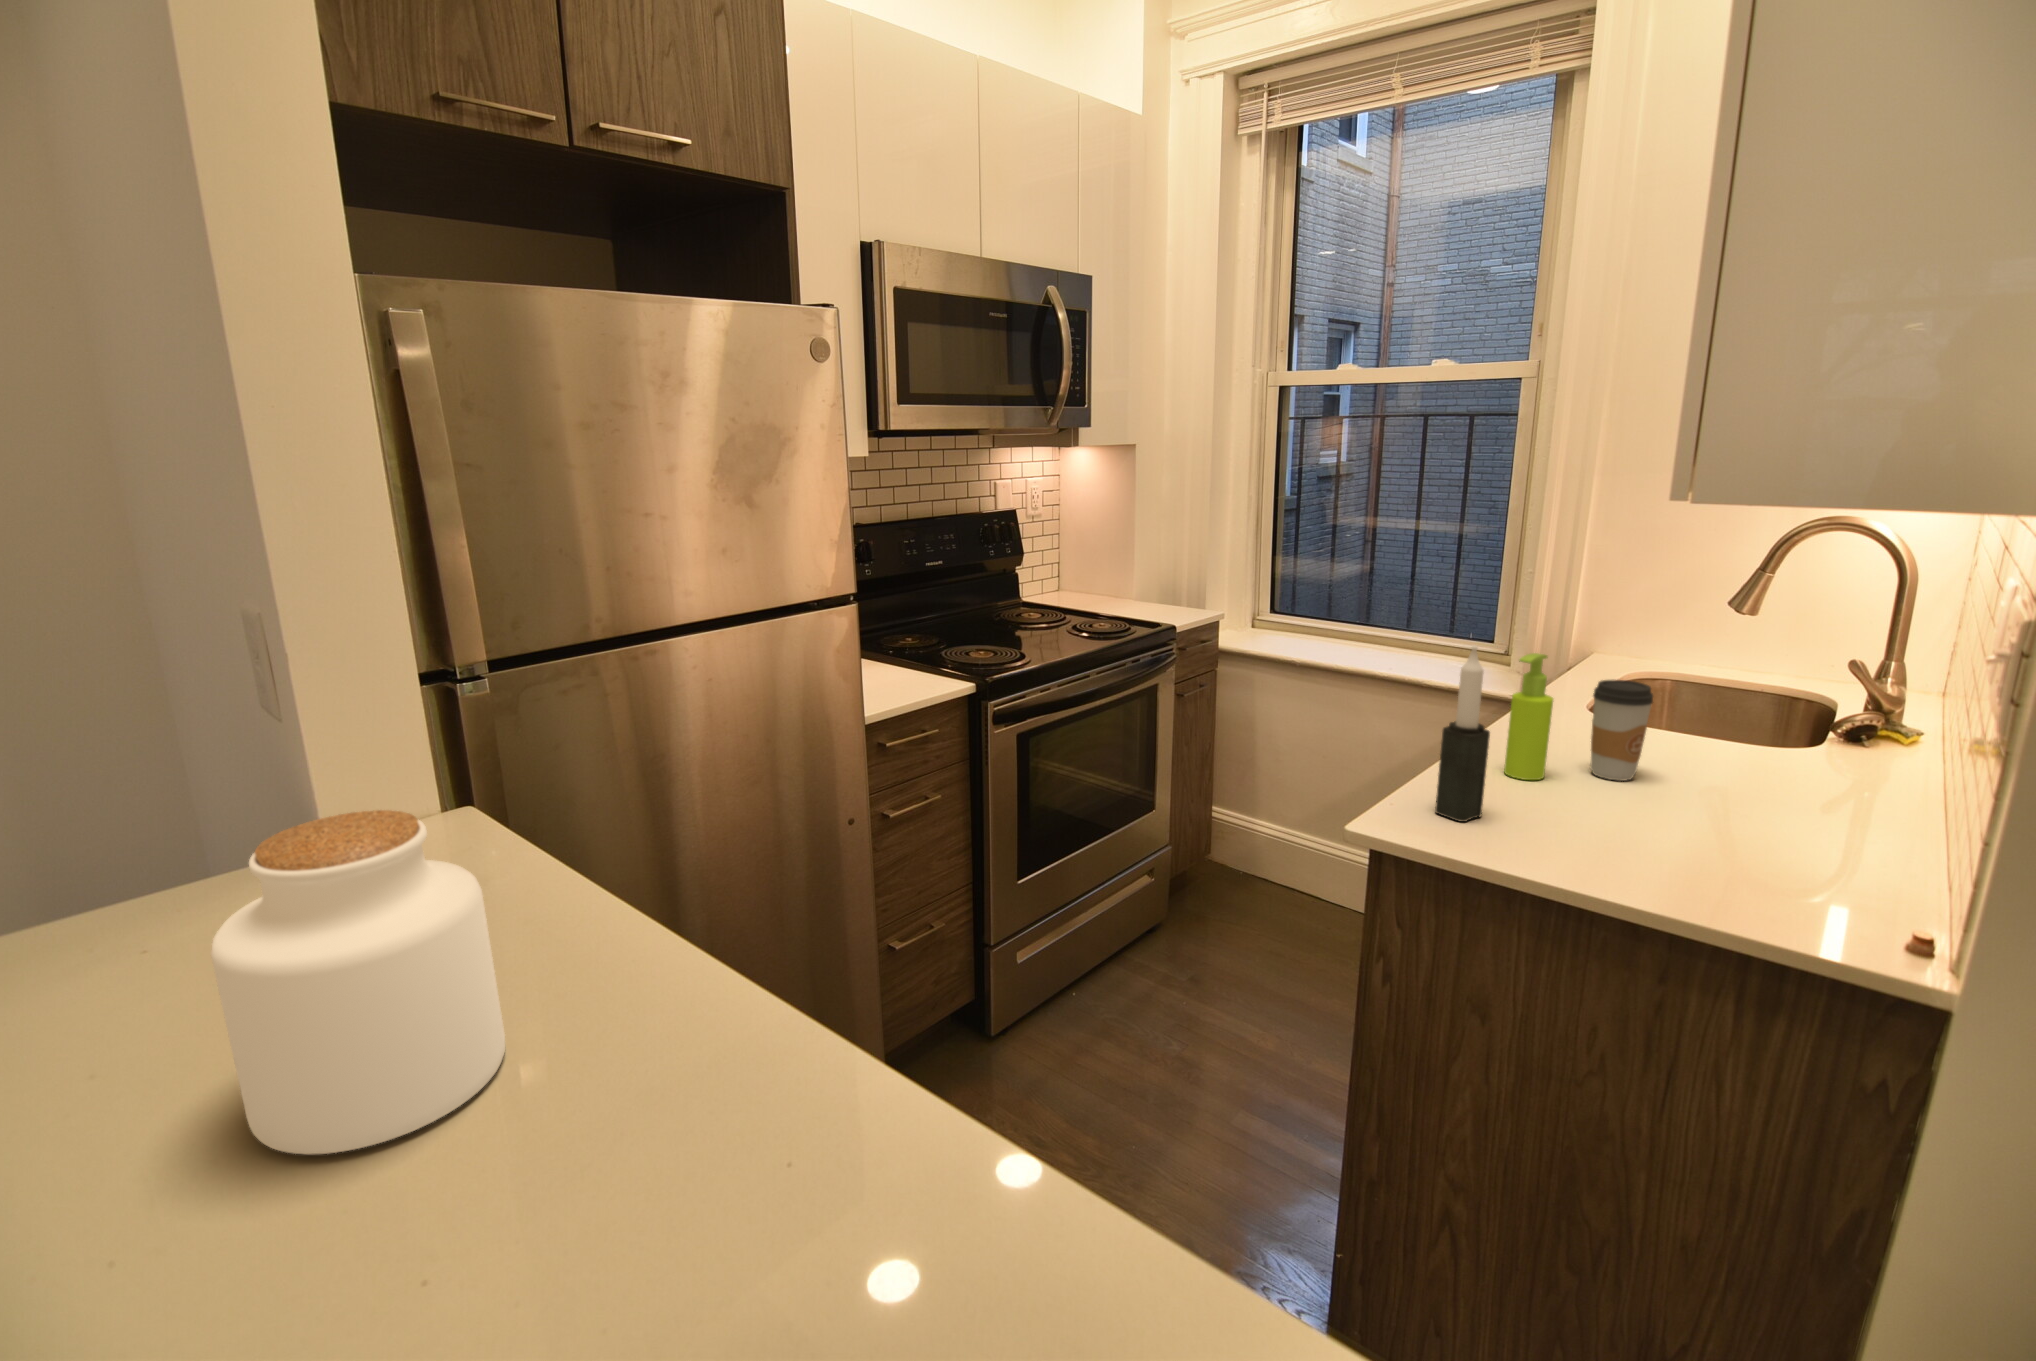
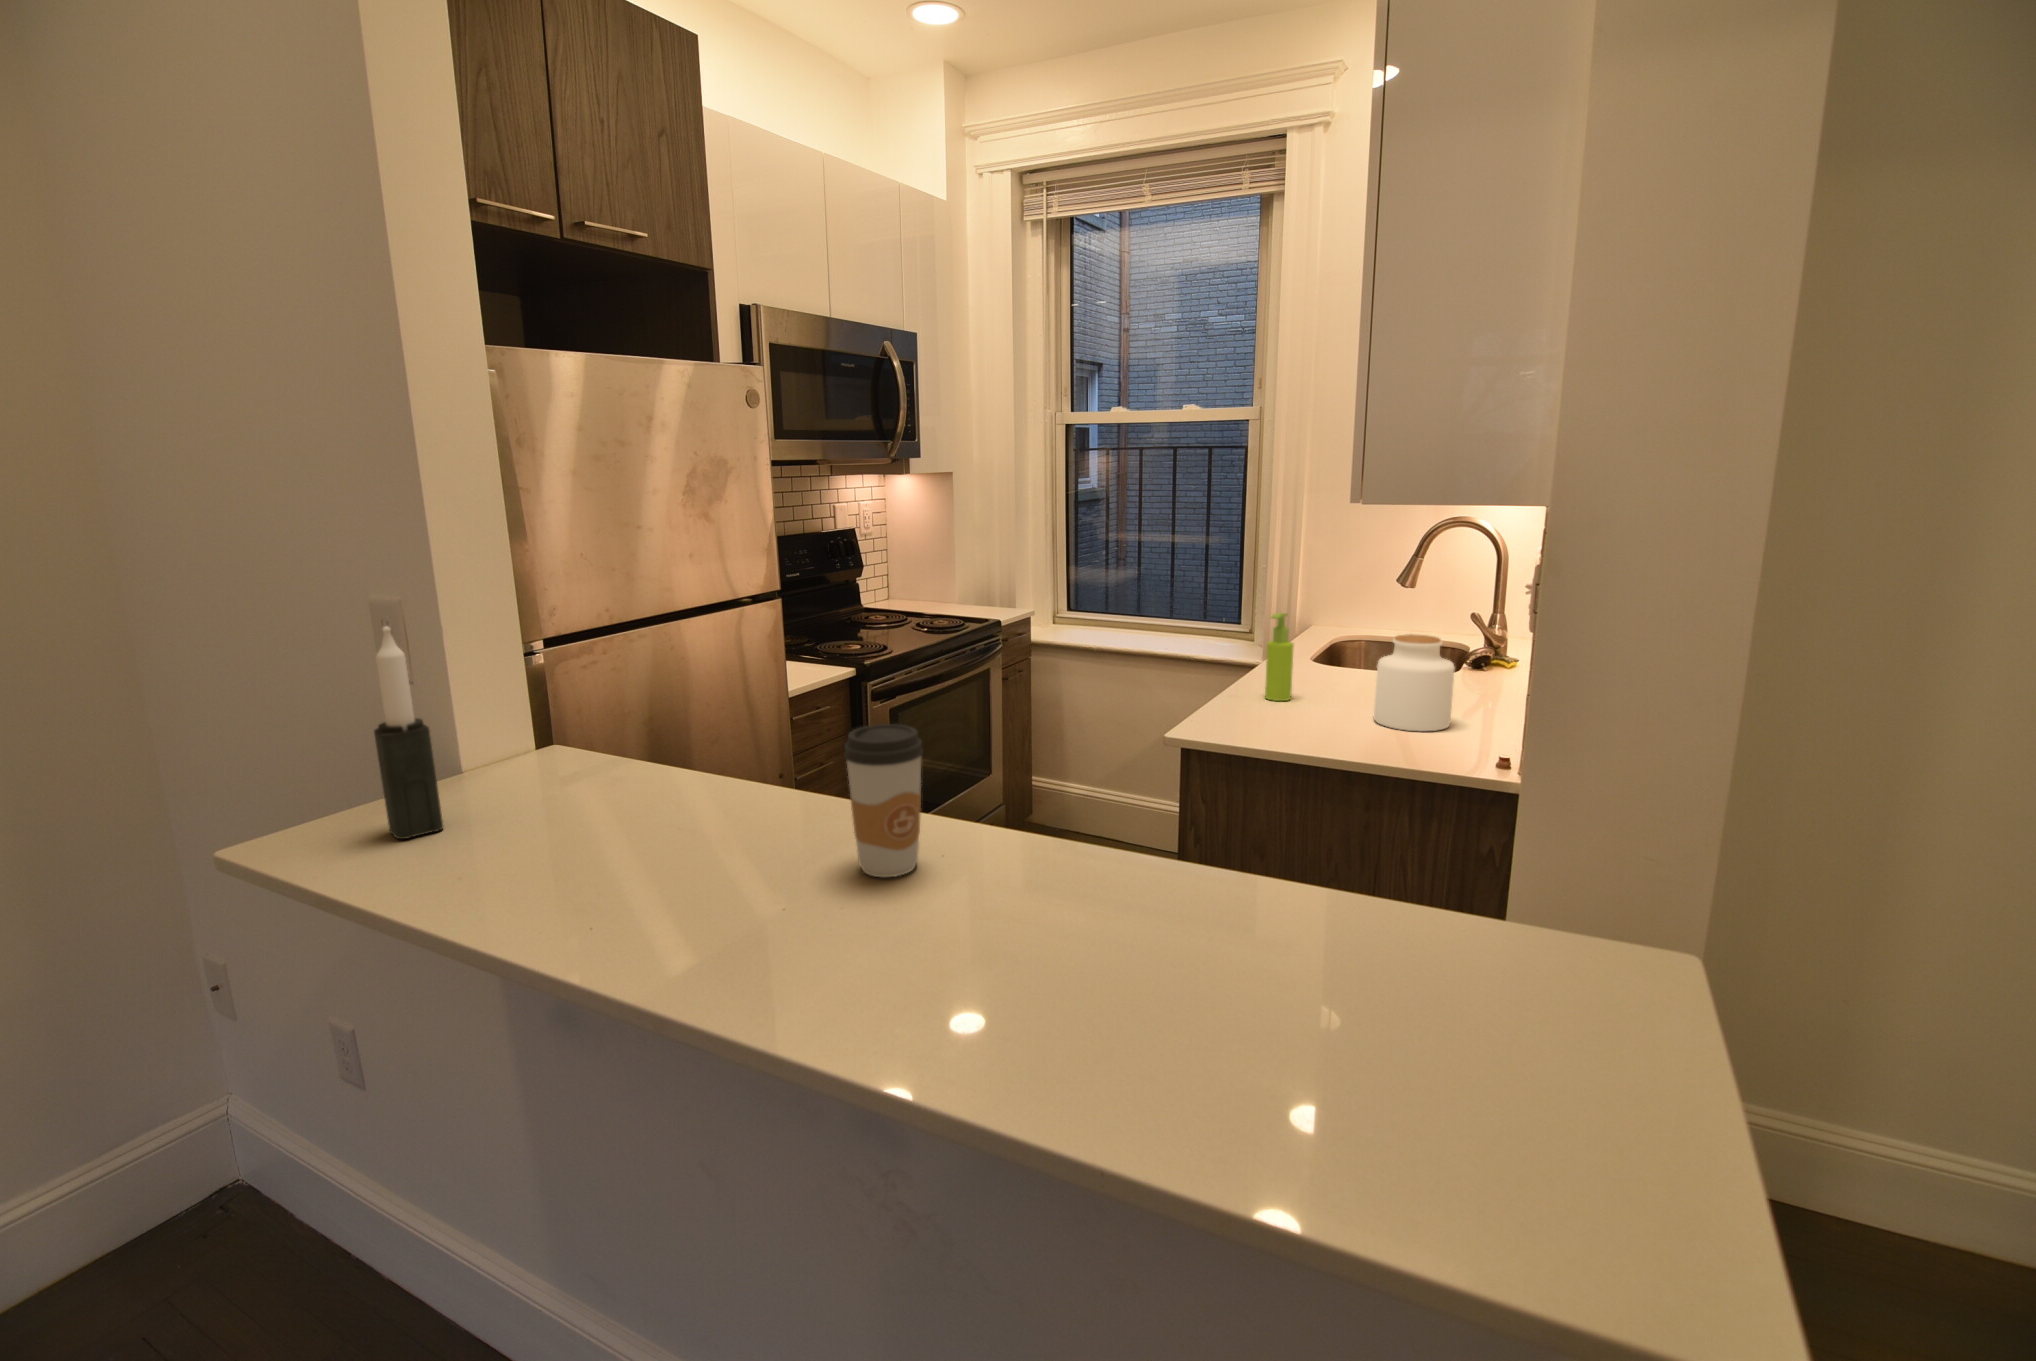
candle: present [1435,645,1490,822] -> present [374,626,443,839]
coffee cup: present [1590,680,1653,781] -> present [844,724,923,877]
jar: present [211,810,505,1154] -> present [1374,634,1455,731]

